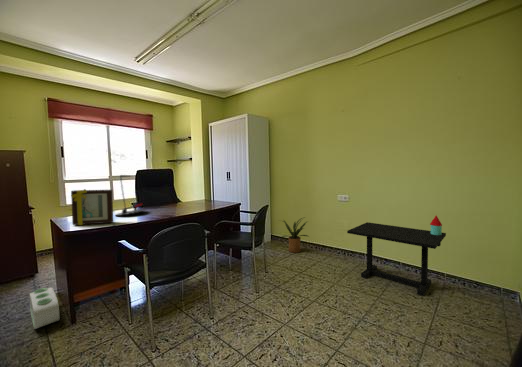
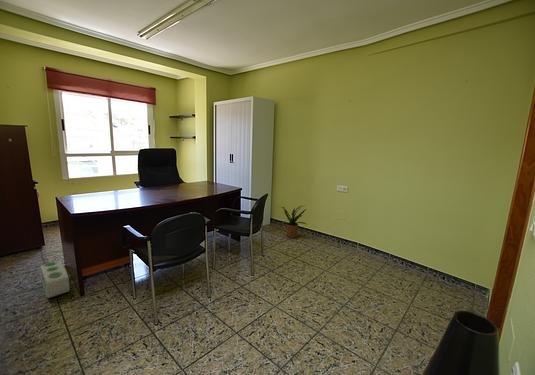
desk lamp: present [116,175,146,216] -> none [119,158,150,198]
picture frame: present [71,189,113,225] -> none [77,173,118,207]
side table: present [347,216,446,296] -> none [342,214,434,287]

